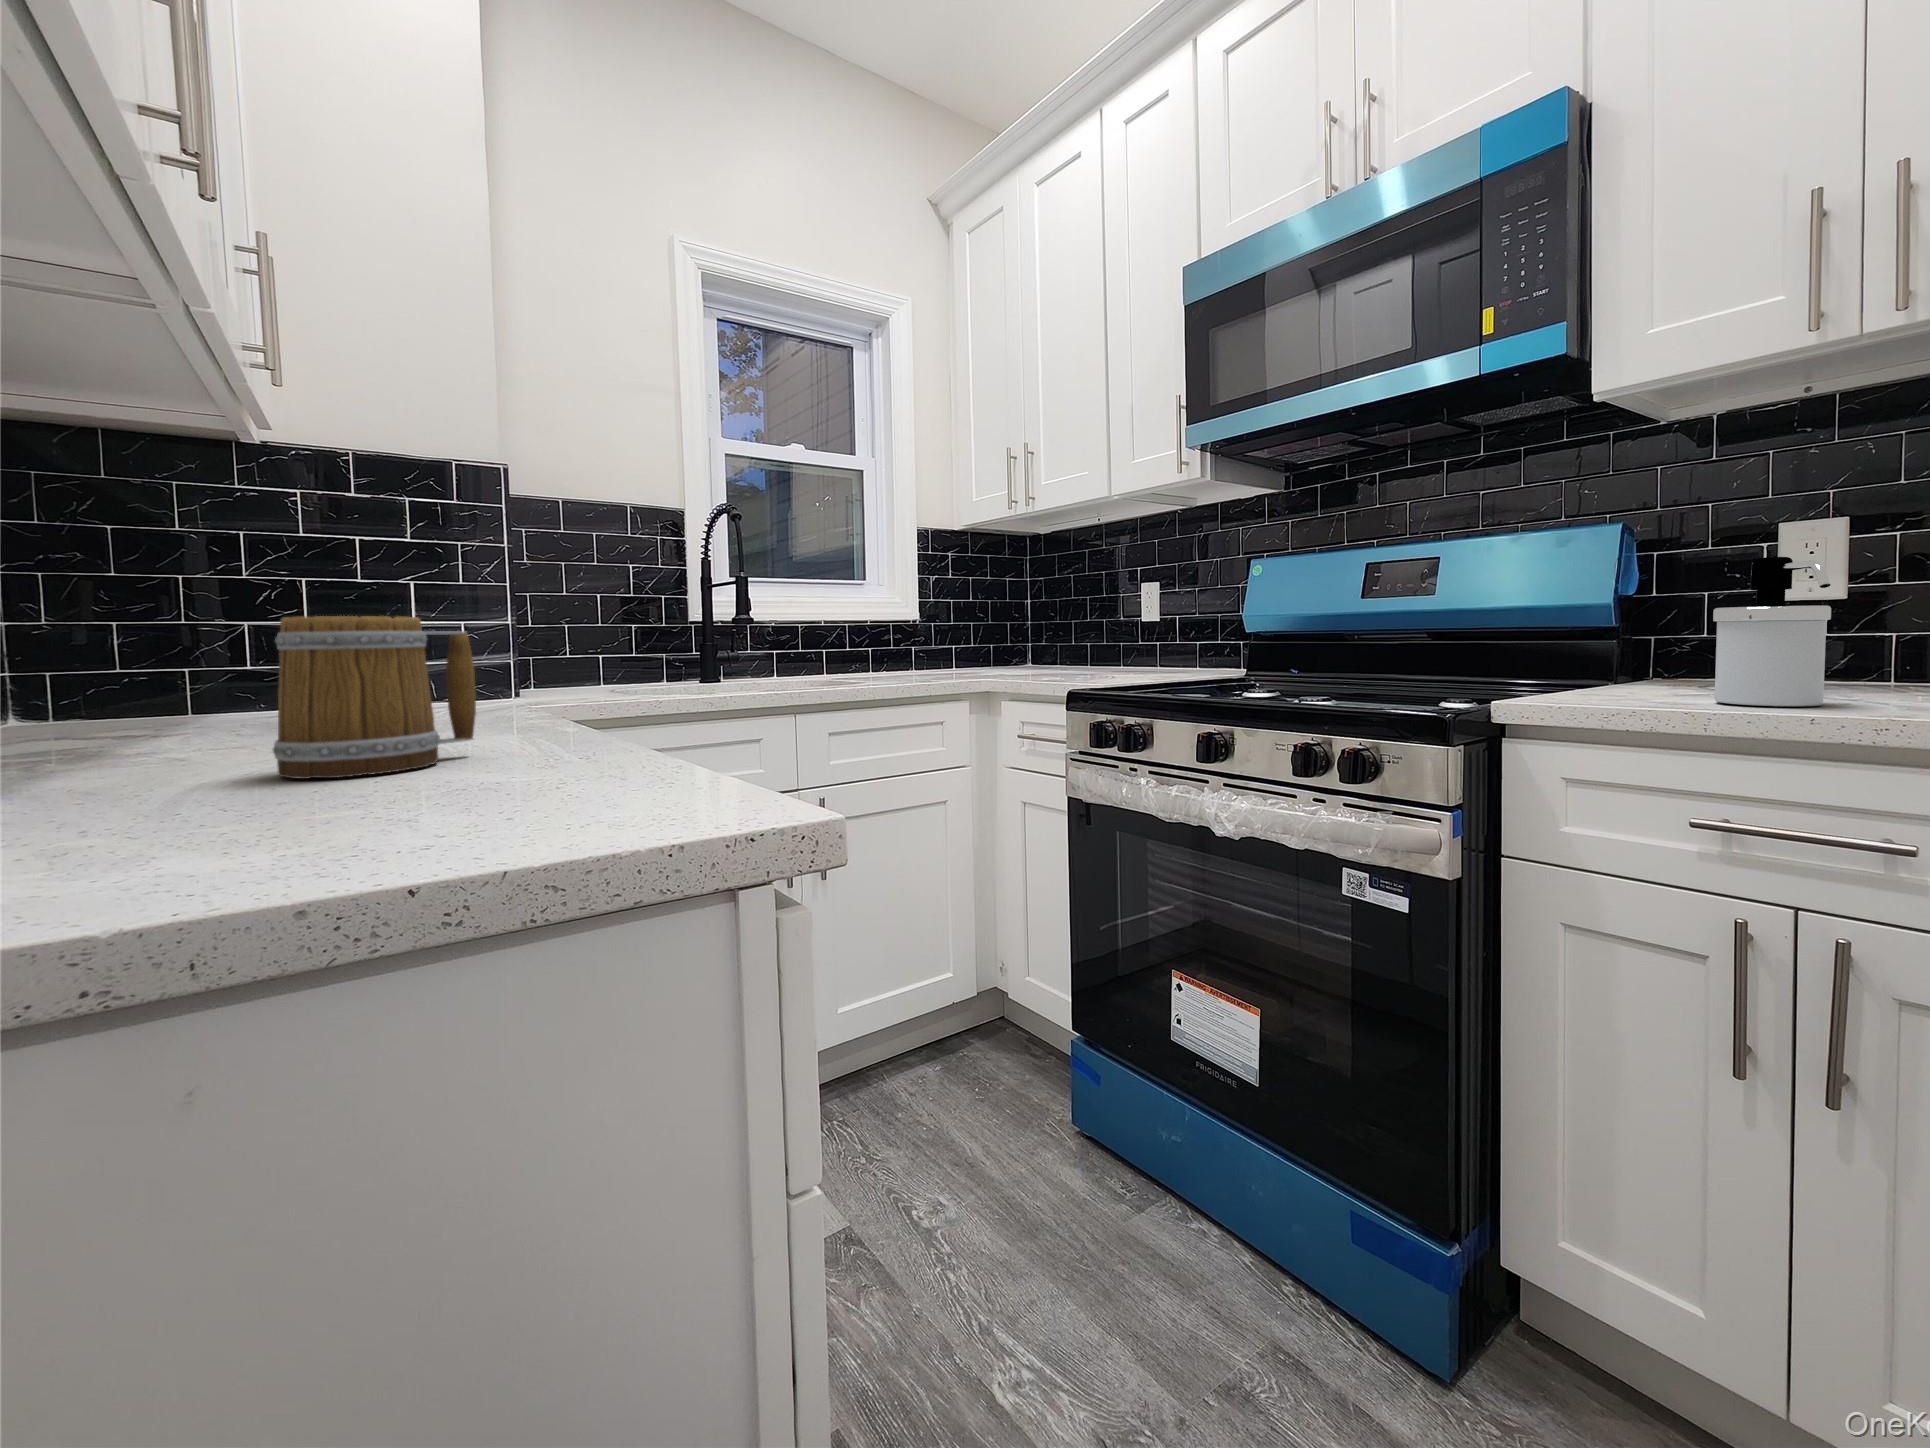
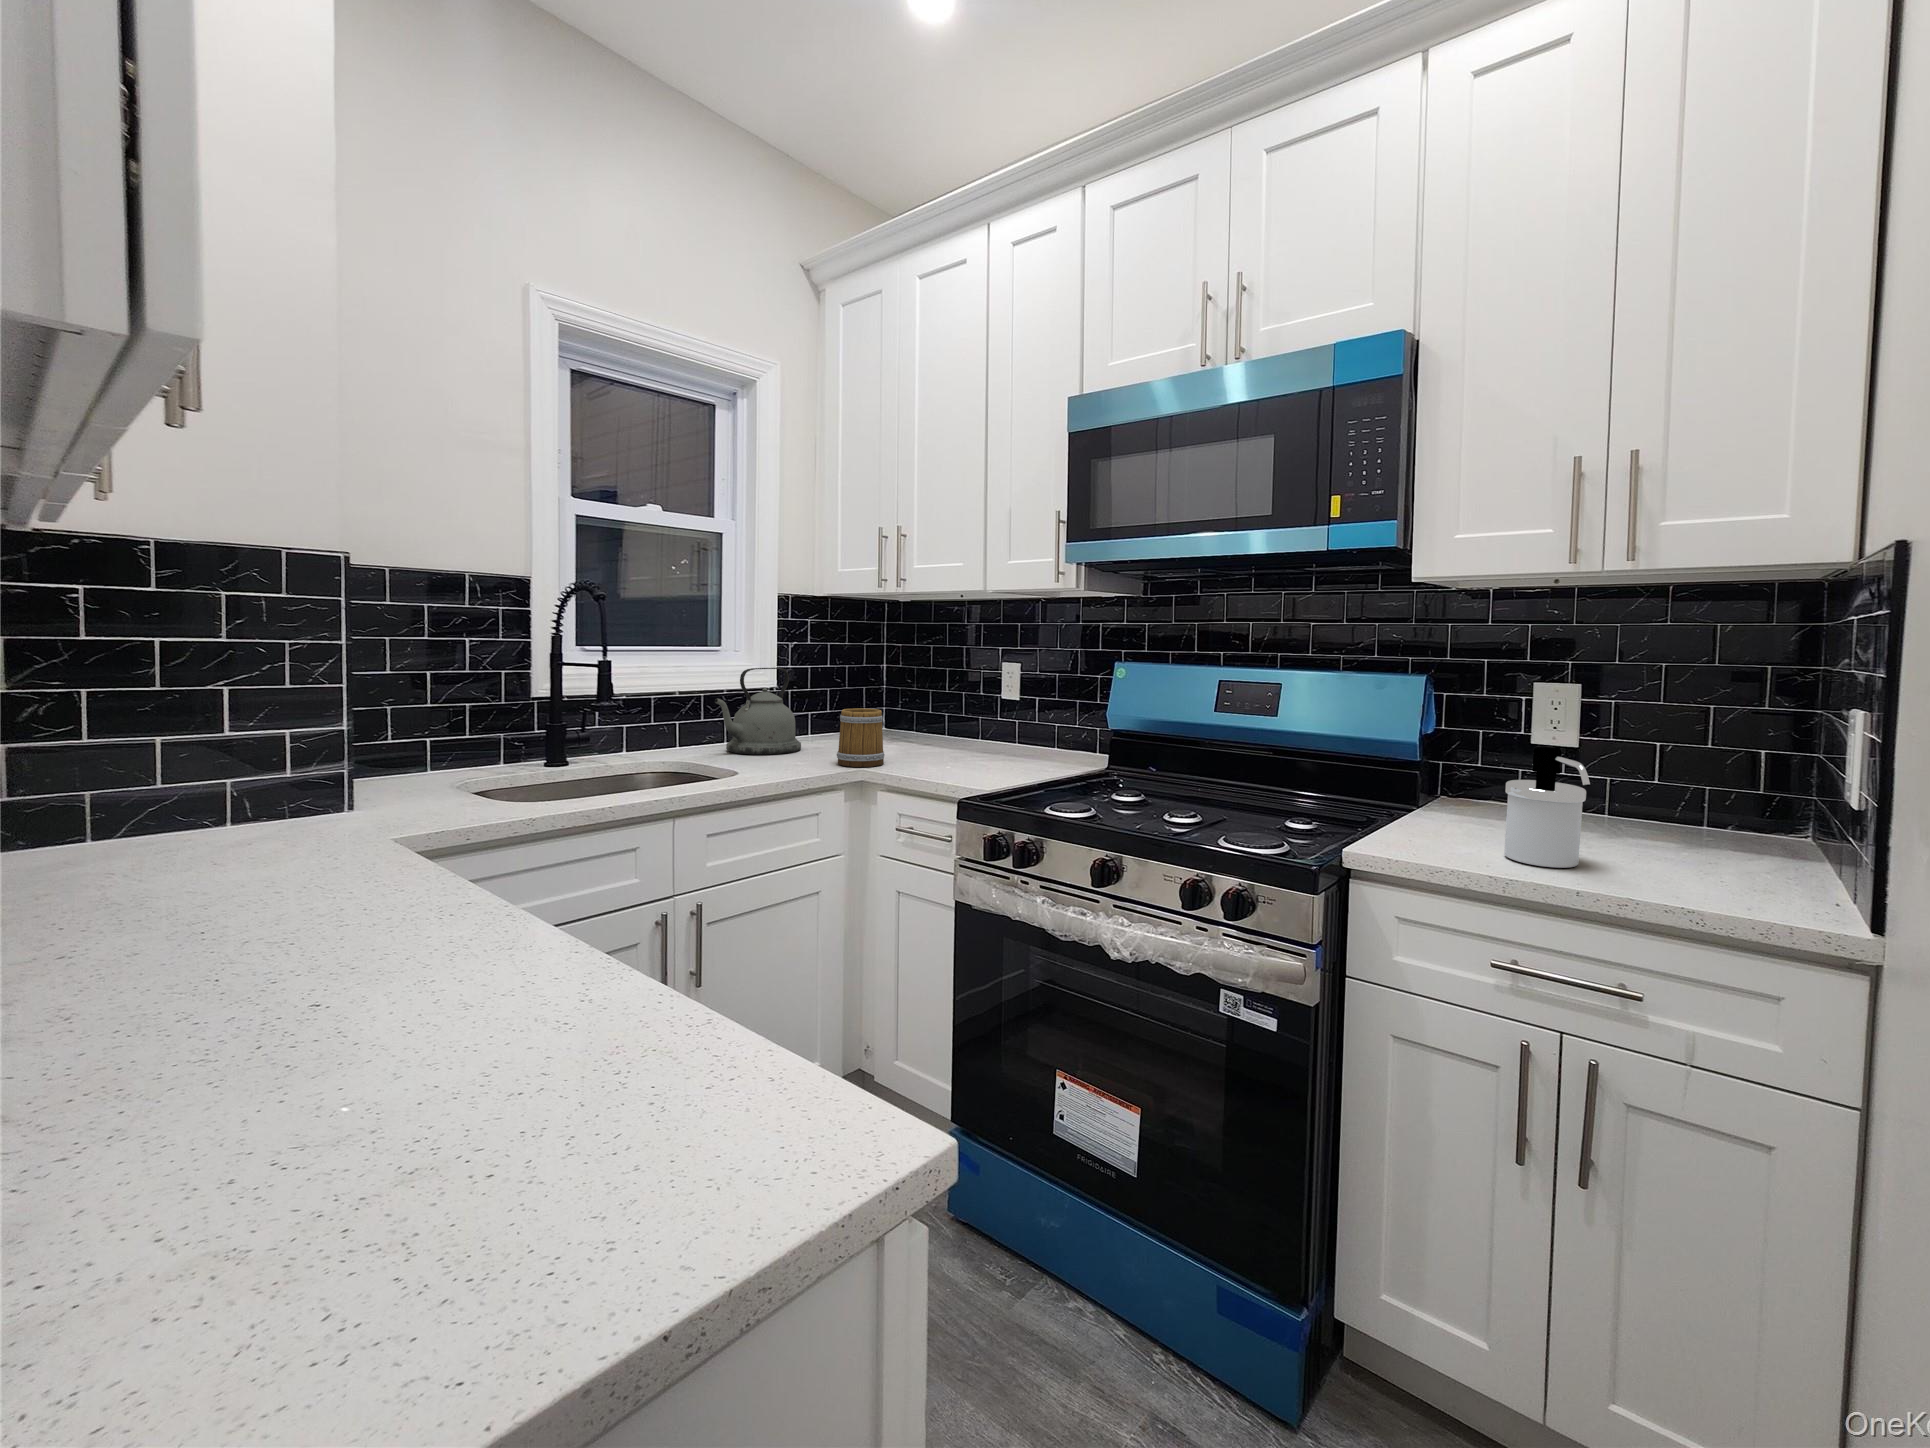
kettle: none [854,593,941,675] -> present [715,668,801,754]
mug: present [273,616,476,779] -> present [837,708,885,767]

